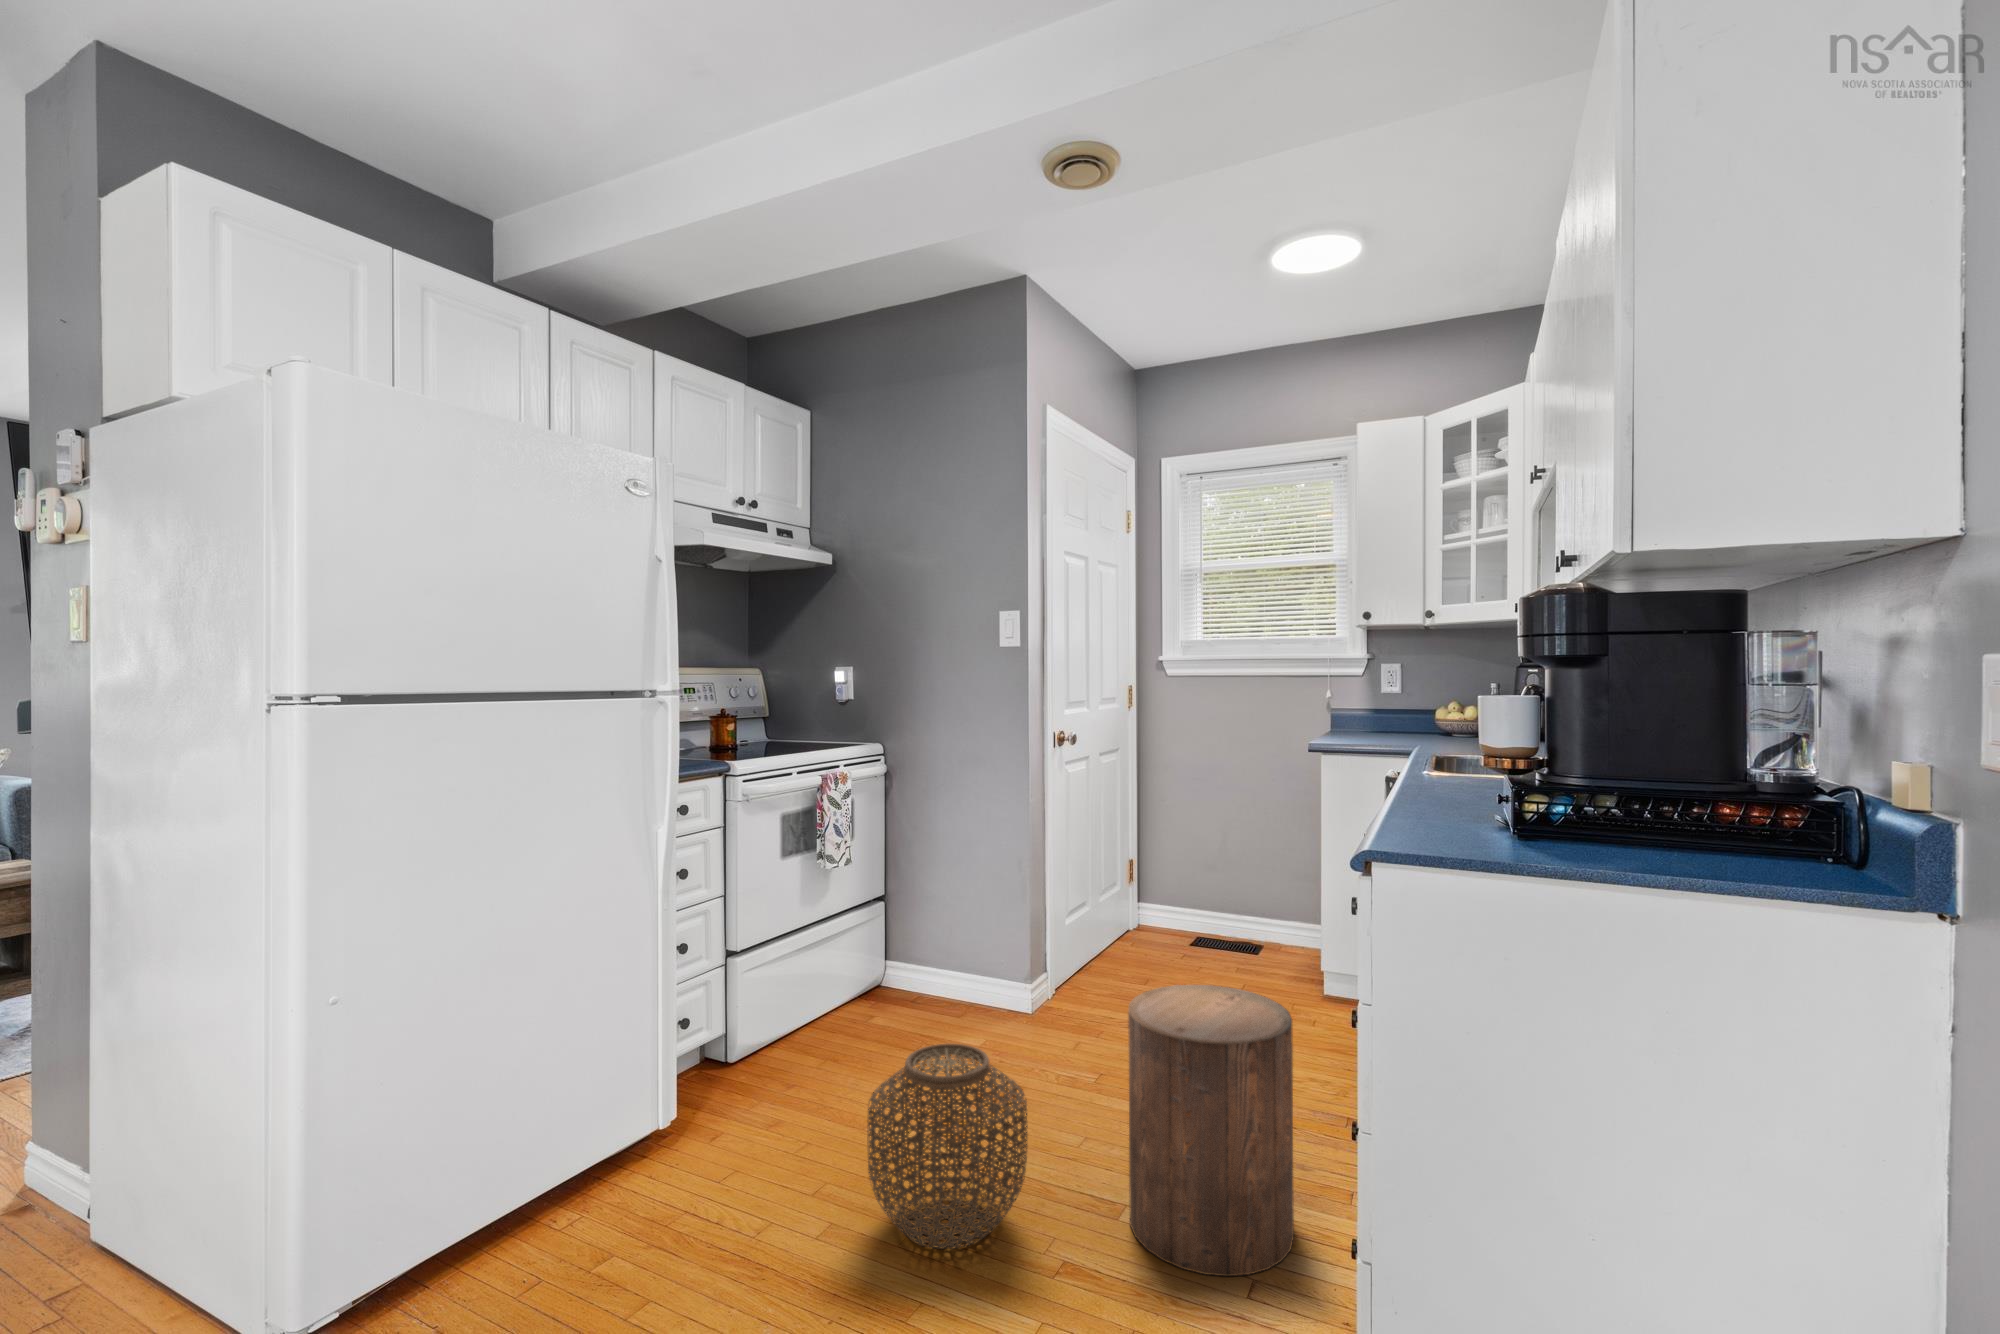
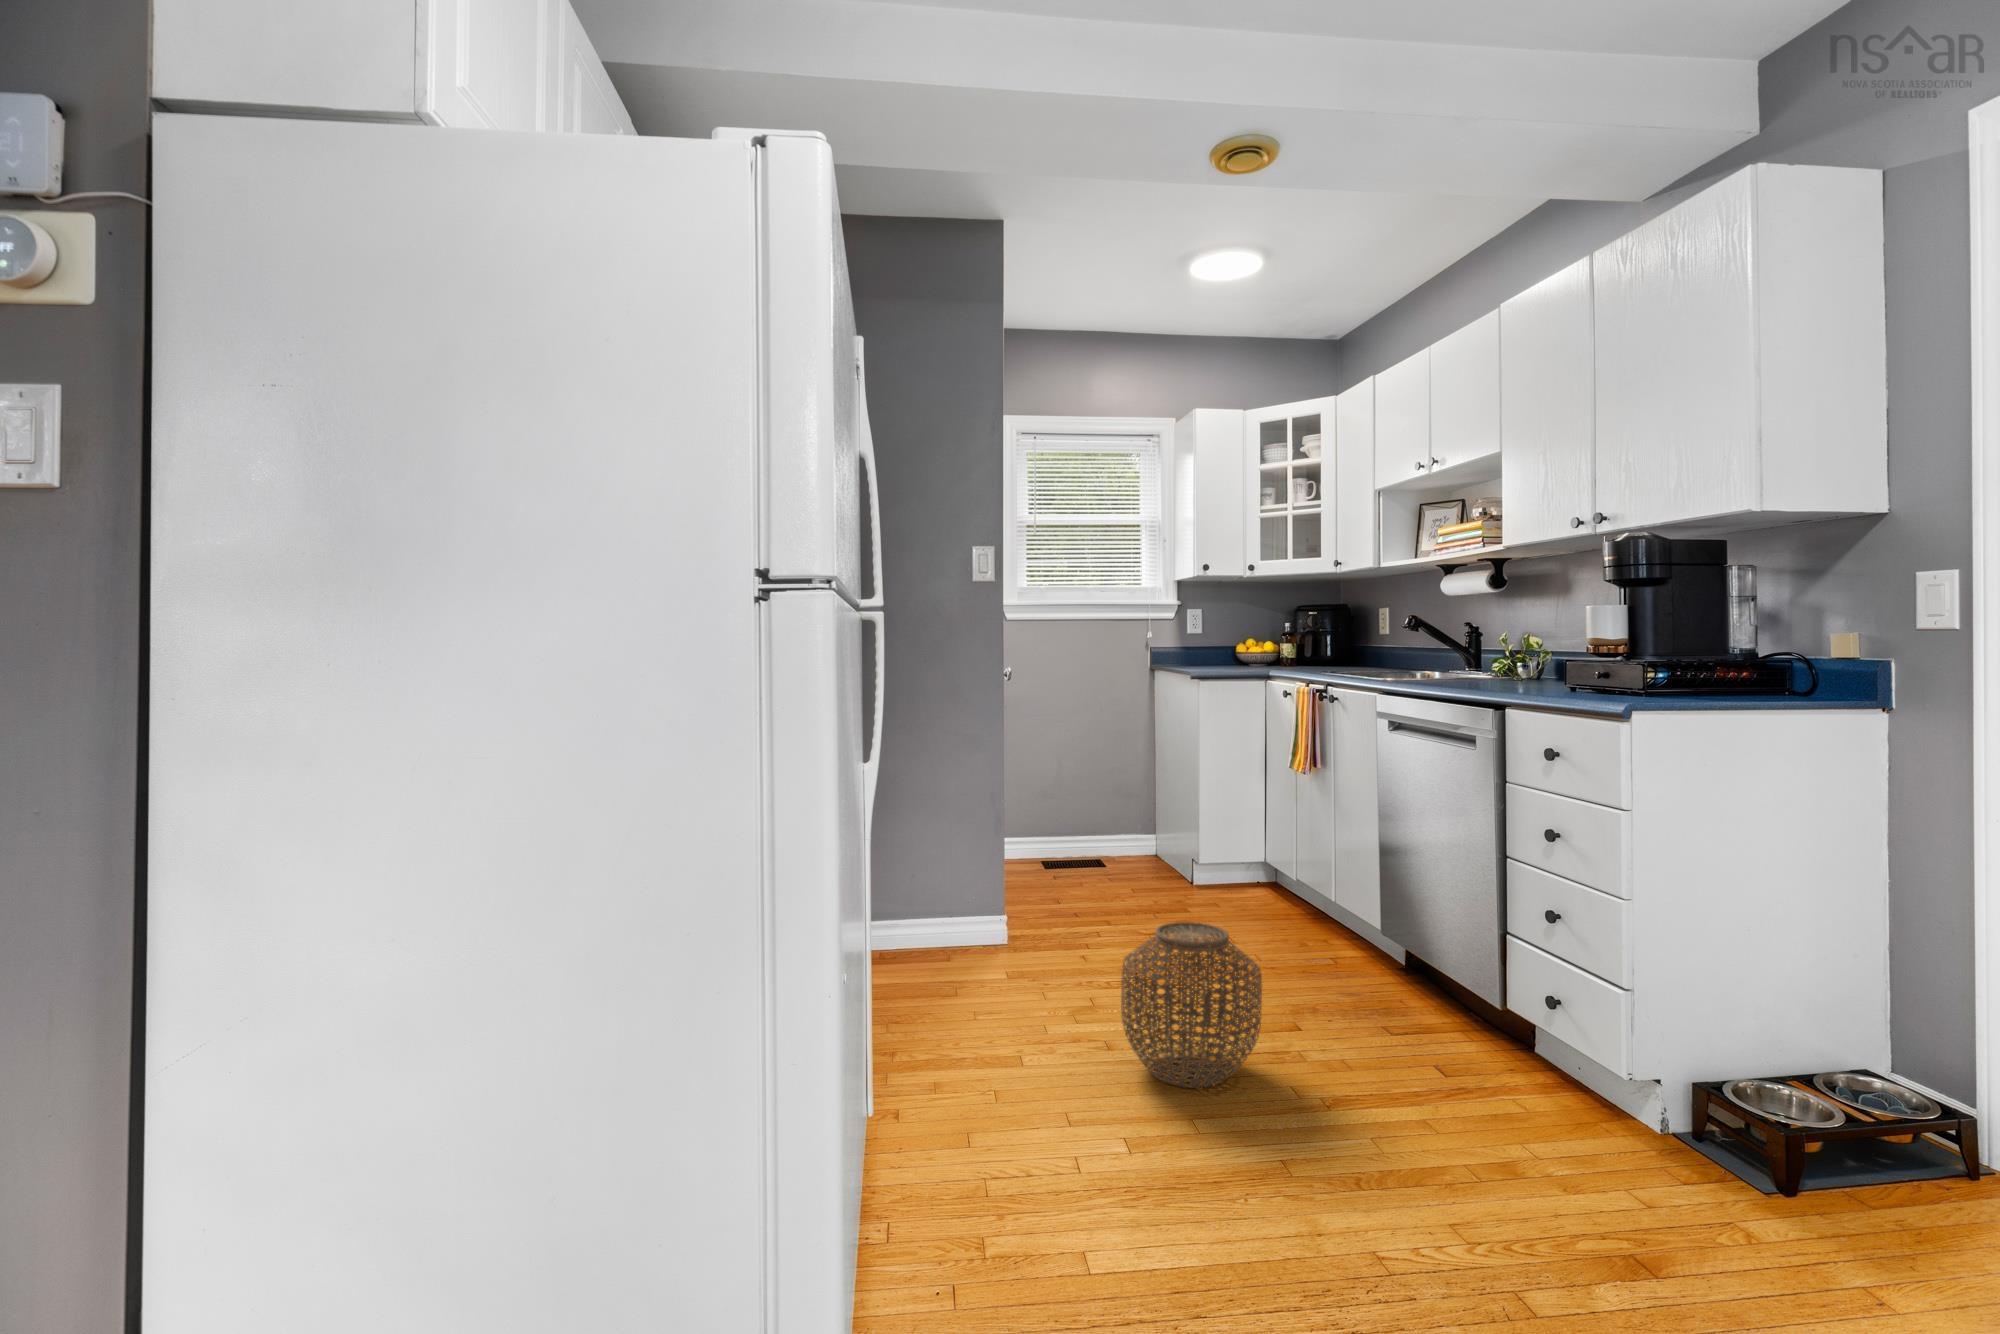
stool: present [1128,985,1294,1276] -> none [1279,853,1413,1055]

